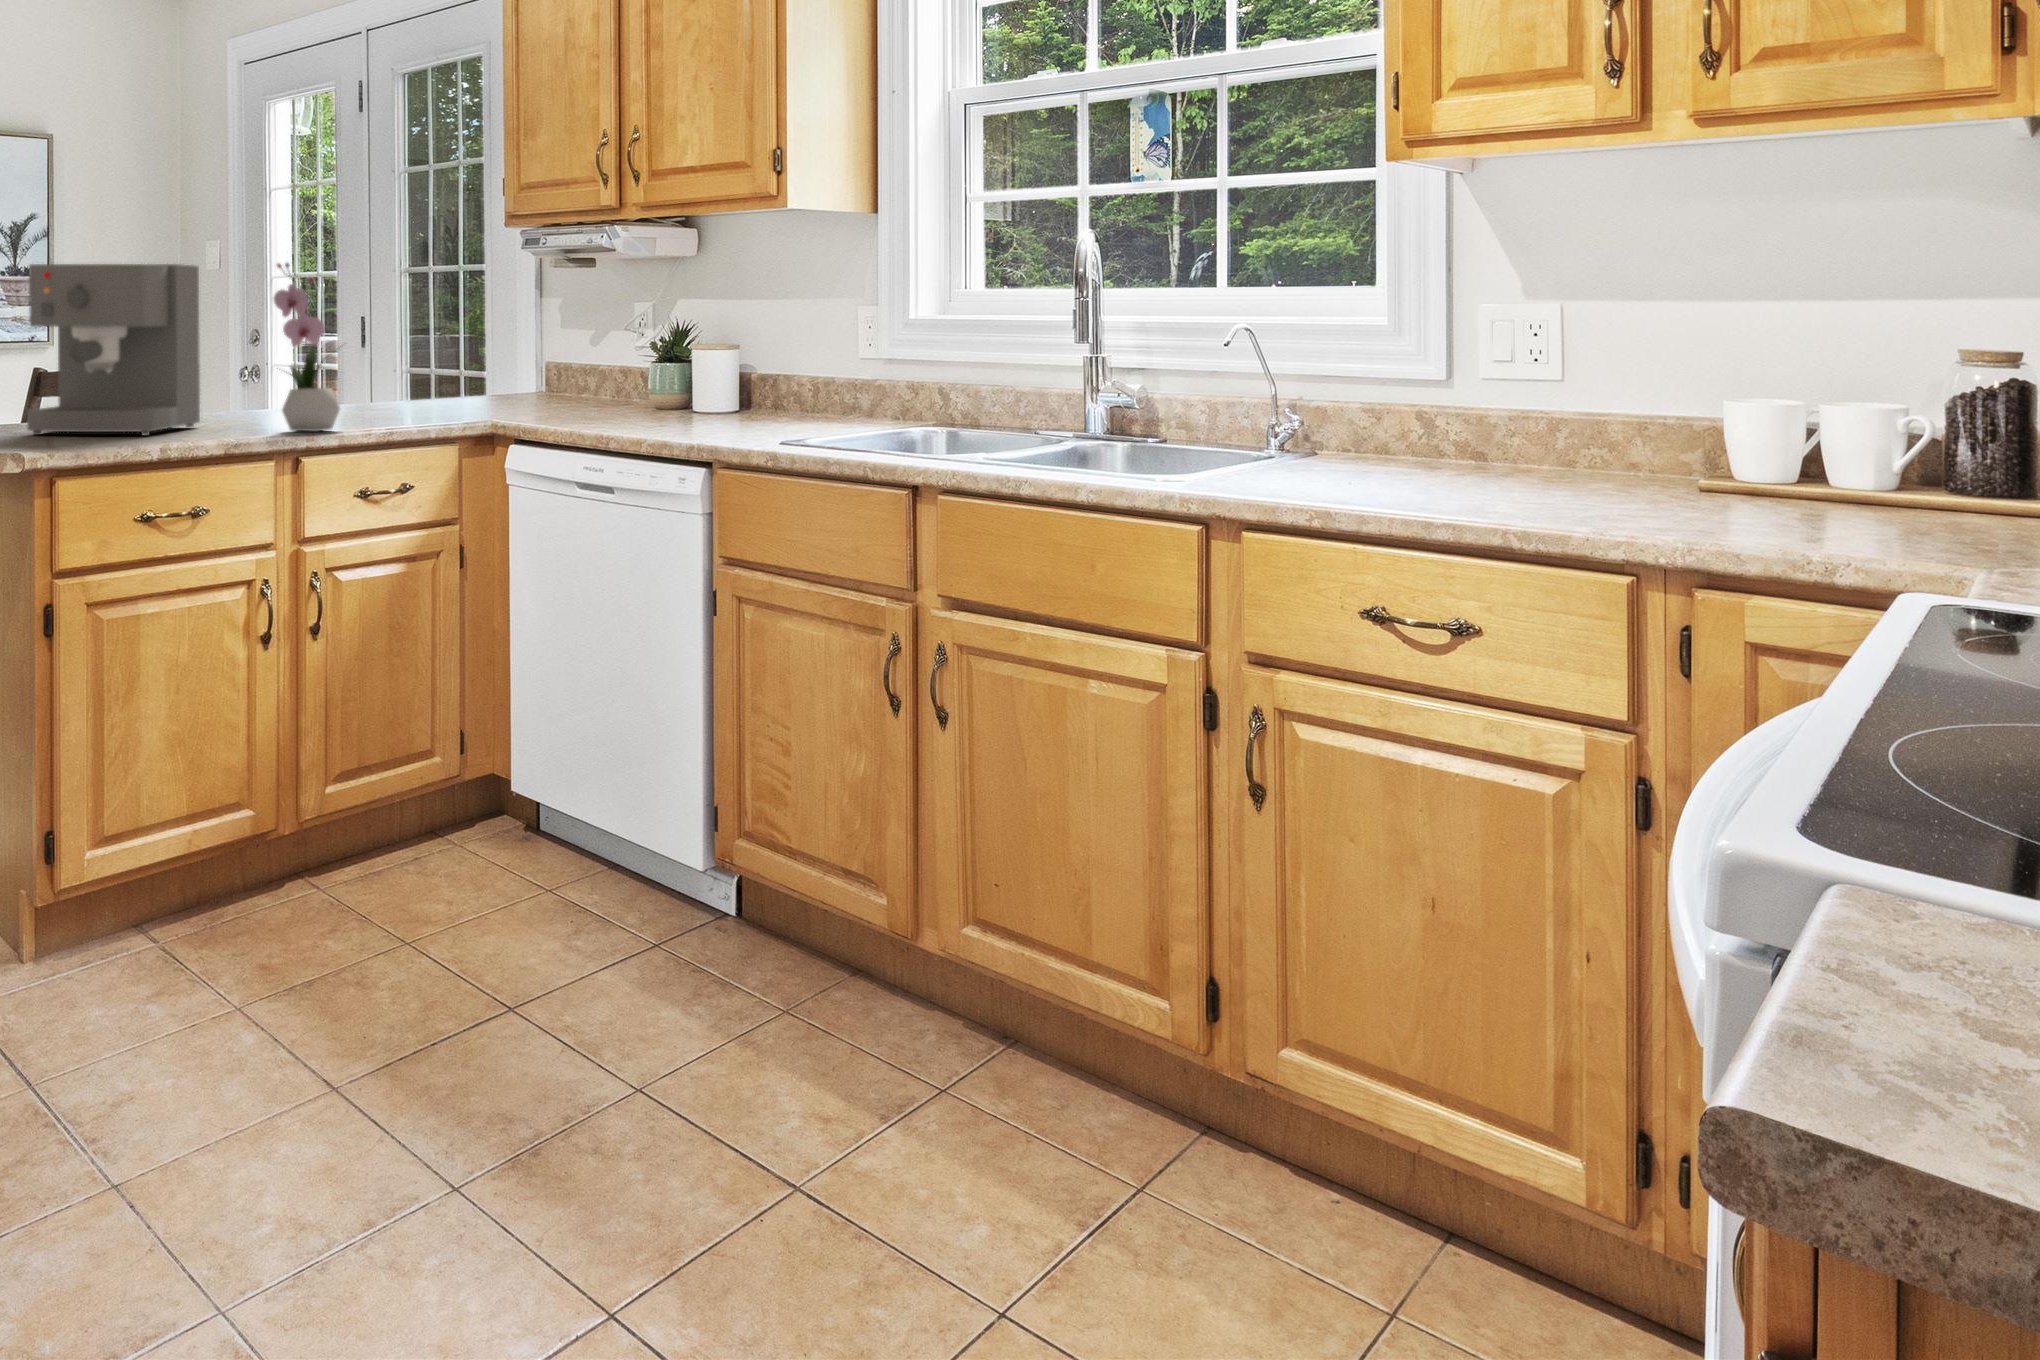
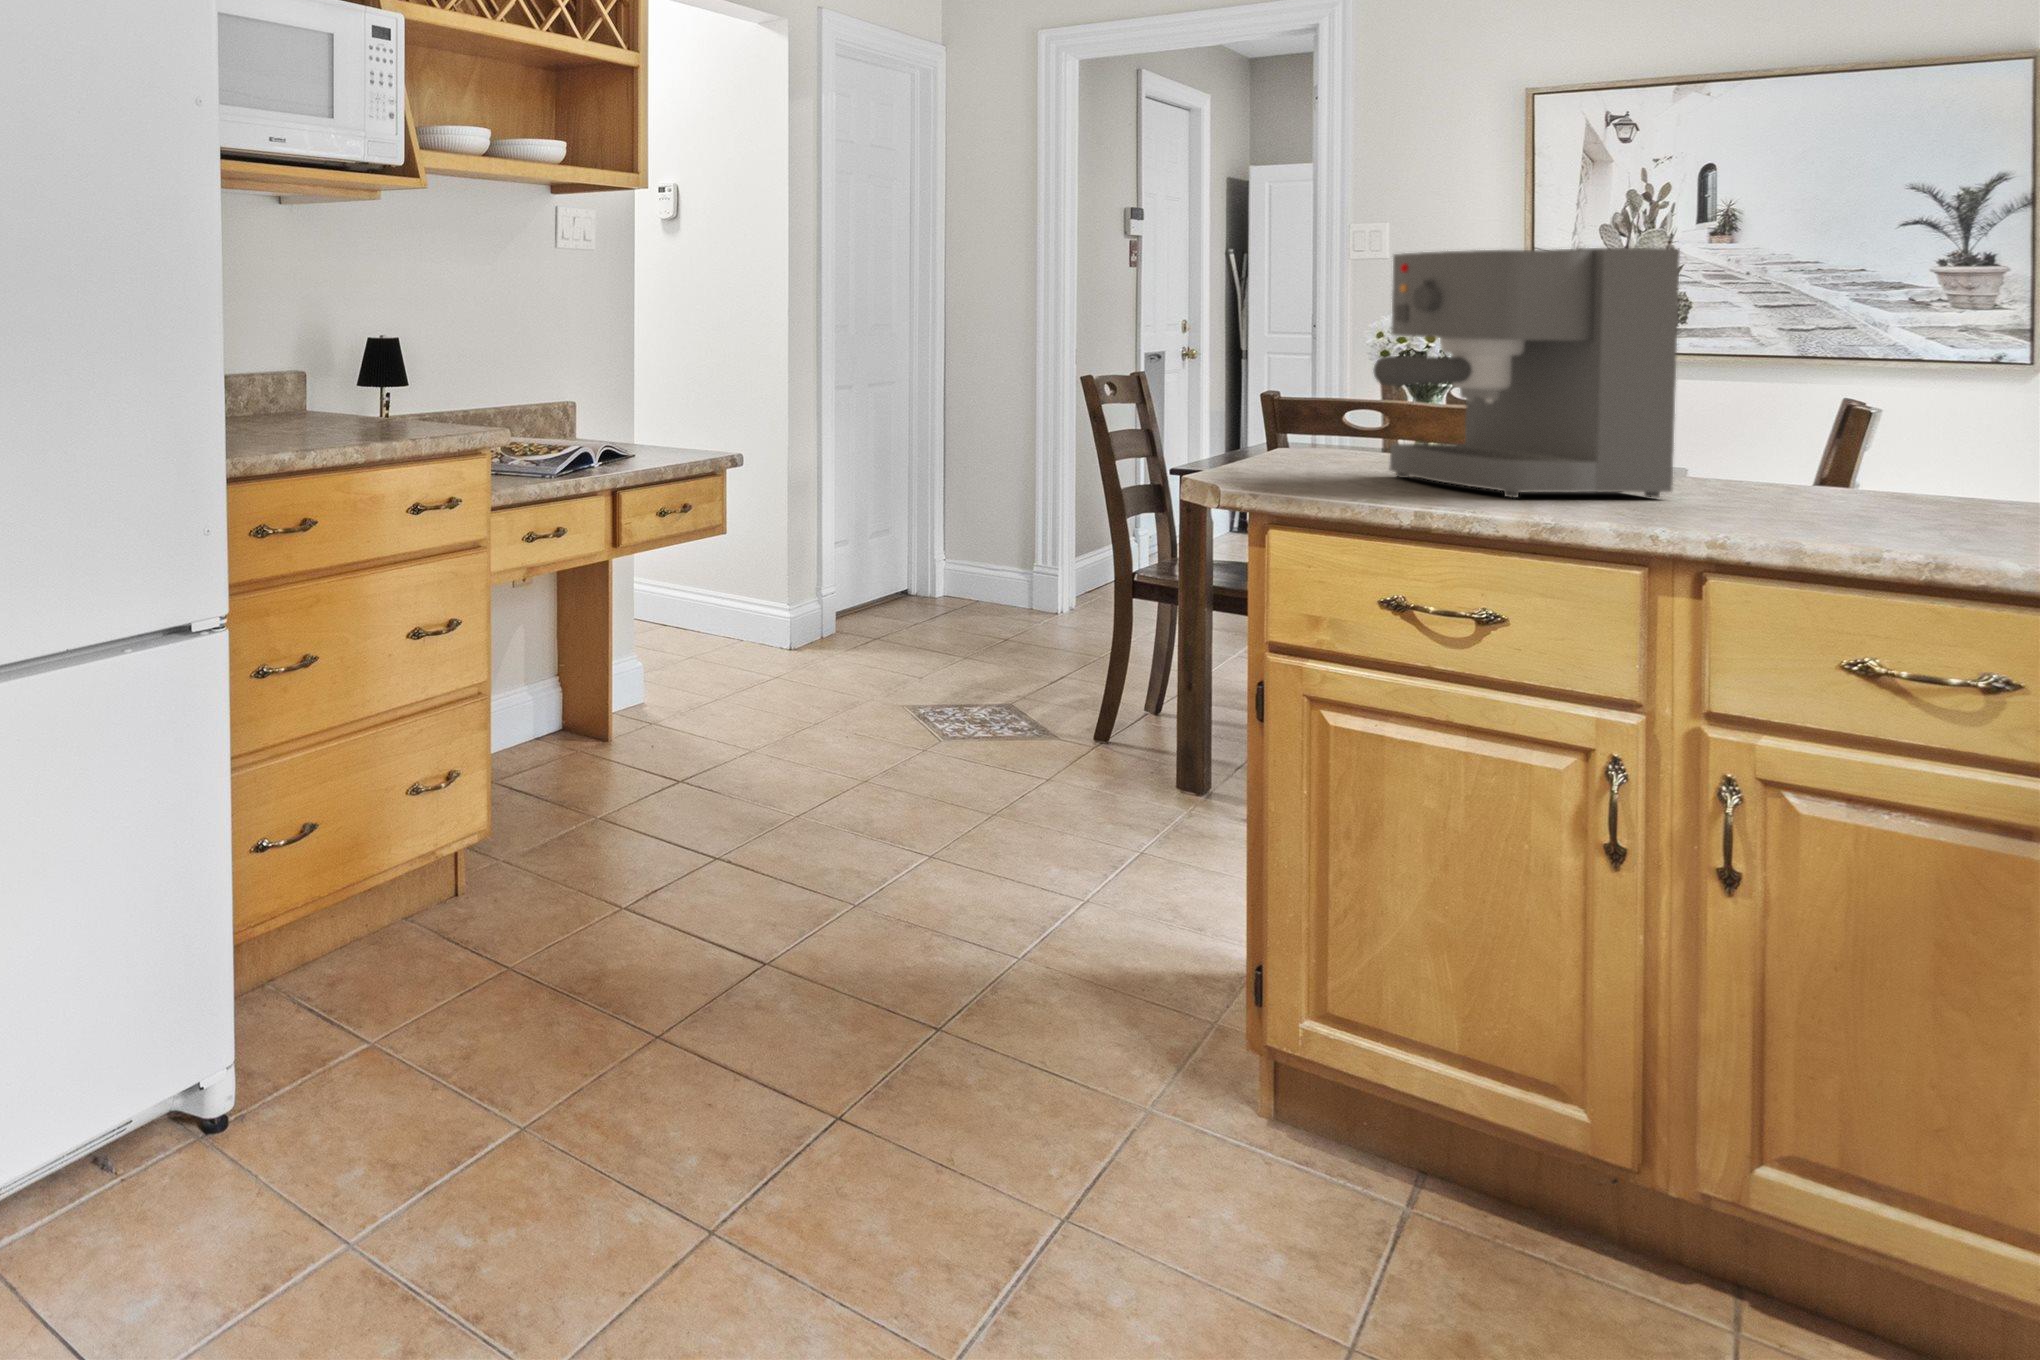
flower arrangement: present [274,263,340,432] -> none [1726,239,1904,534]

